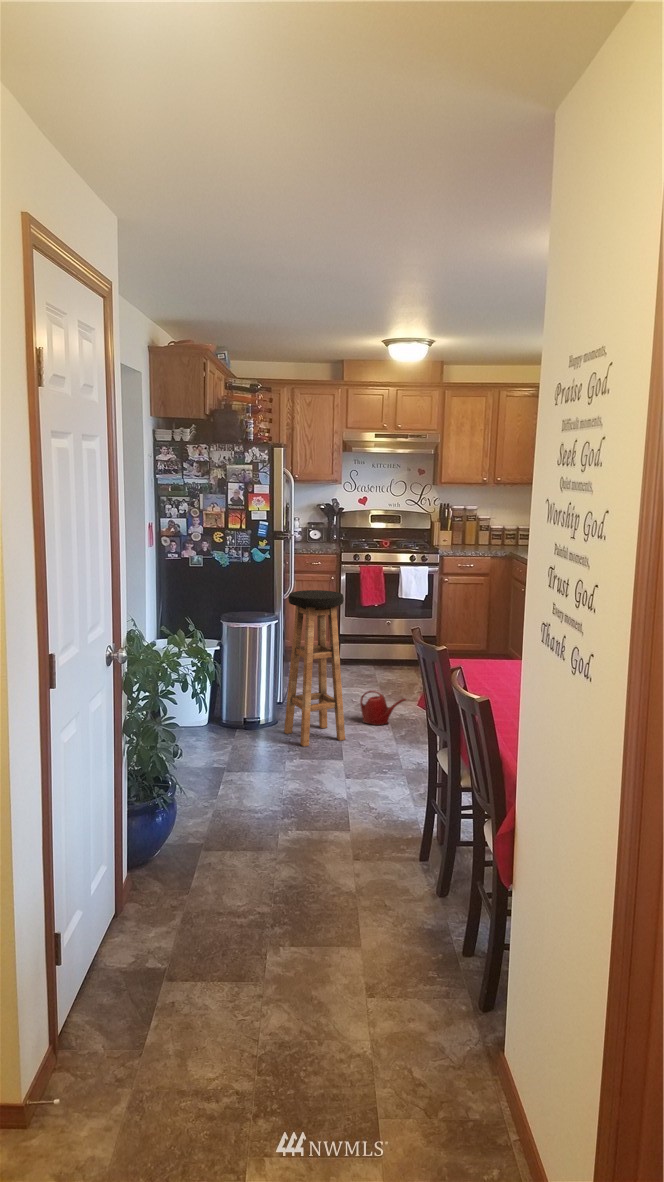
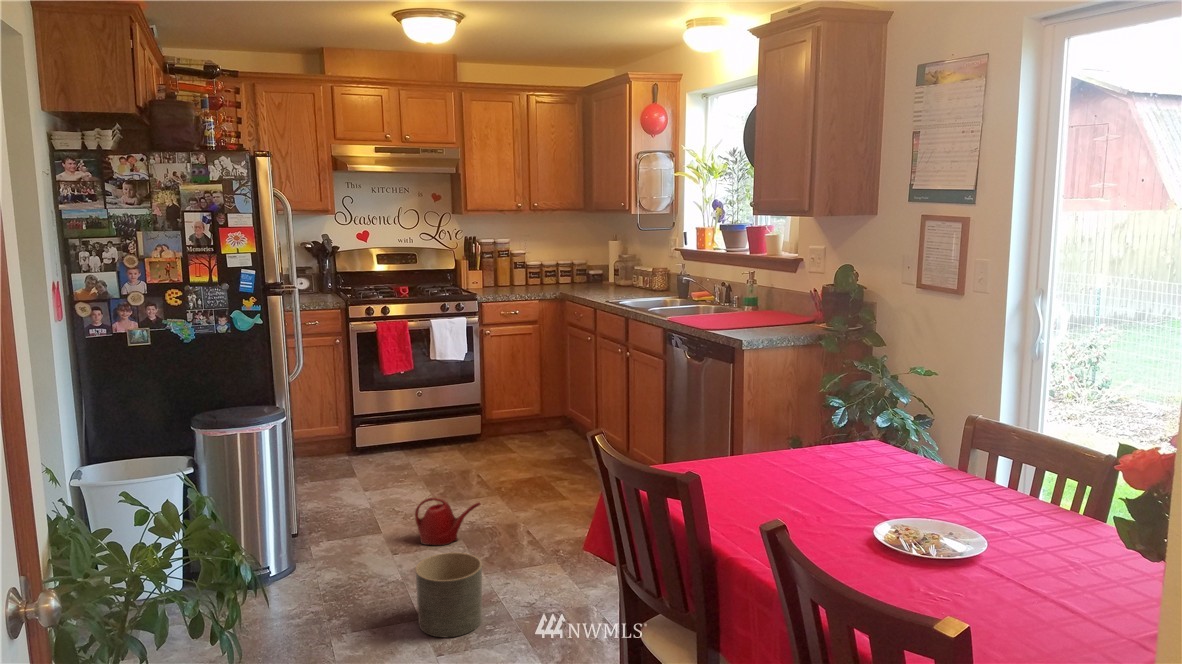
bar stool: present [284,590,345,746] -> none [306,367,407,602]
planter: none [341,721,386,775] -> present [415,552,482,637]

